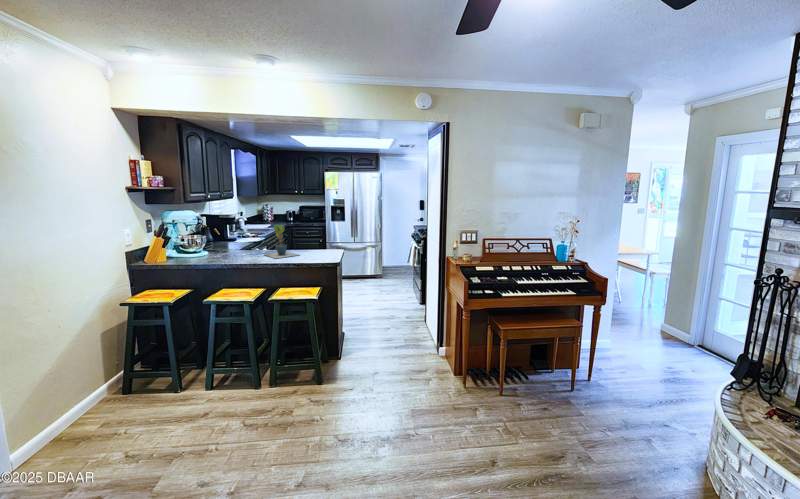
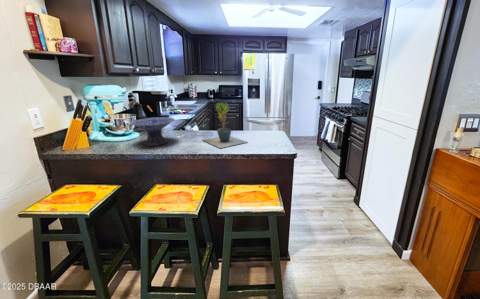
decorative bowl: none [203,237,241,258] -> present [130,117,174,146]

